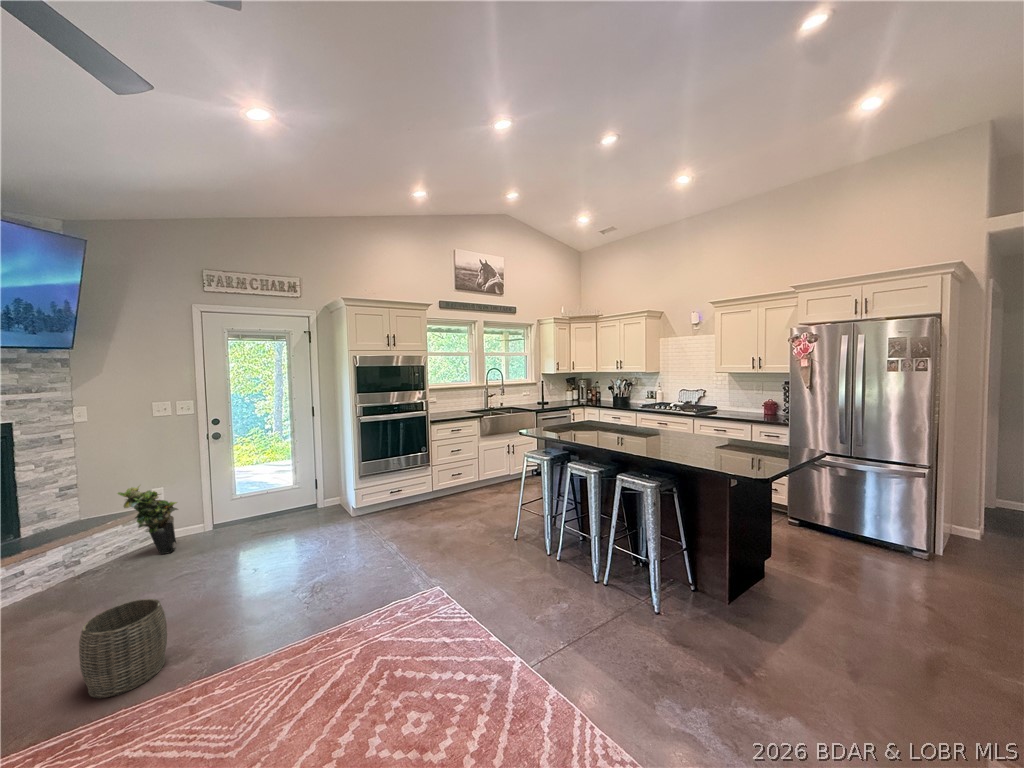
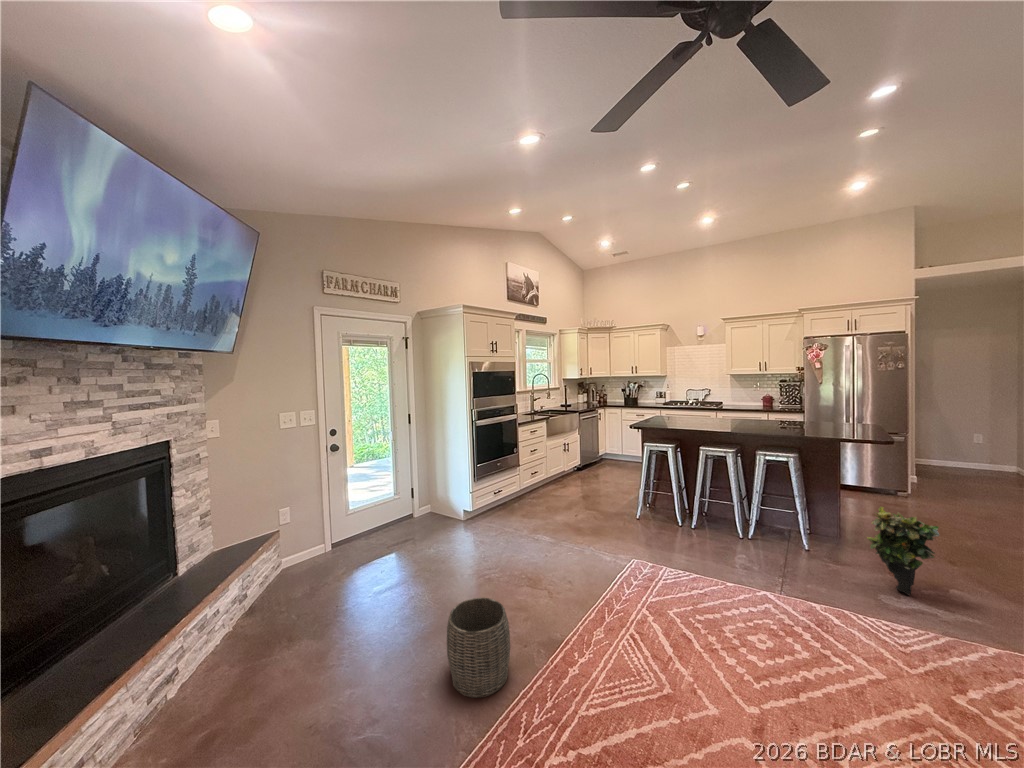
potted plant: present [117,487,178,554] -> present [867,507,939,595]

